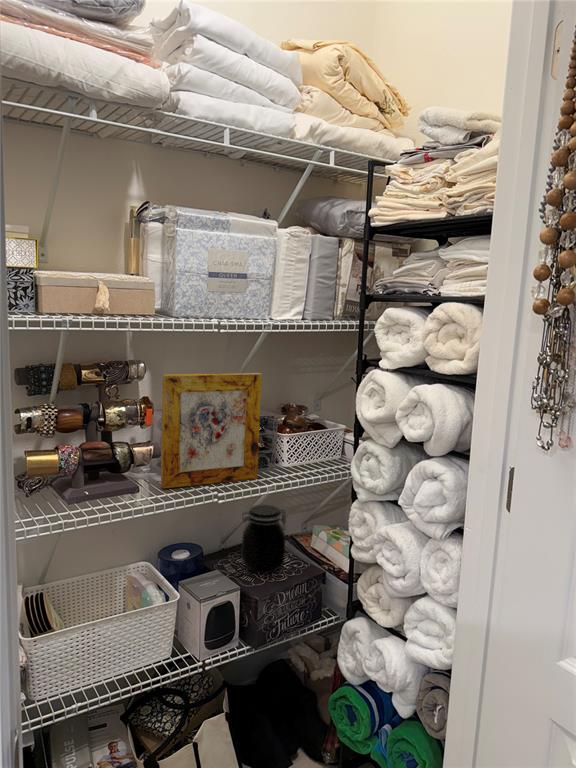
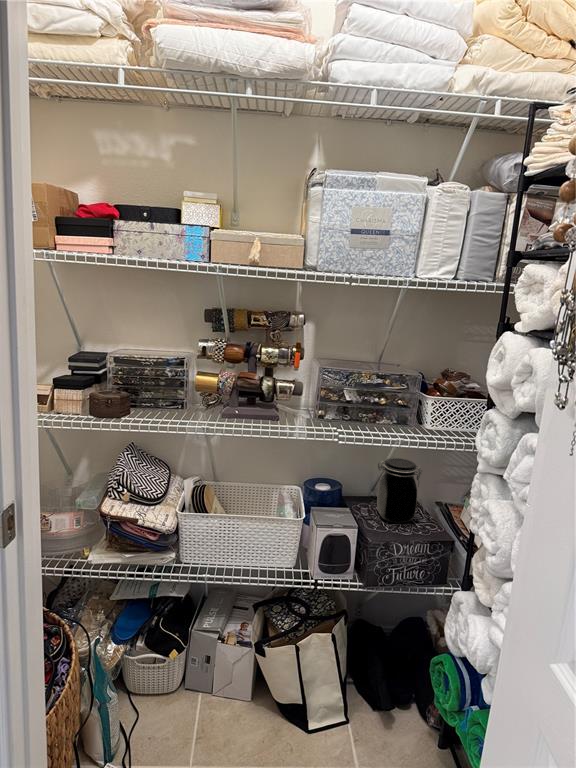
picture frame: present [161,373,262,488] -> none [299,322,400,430]

